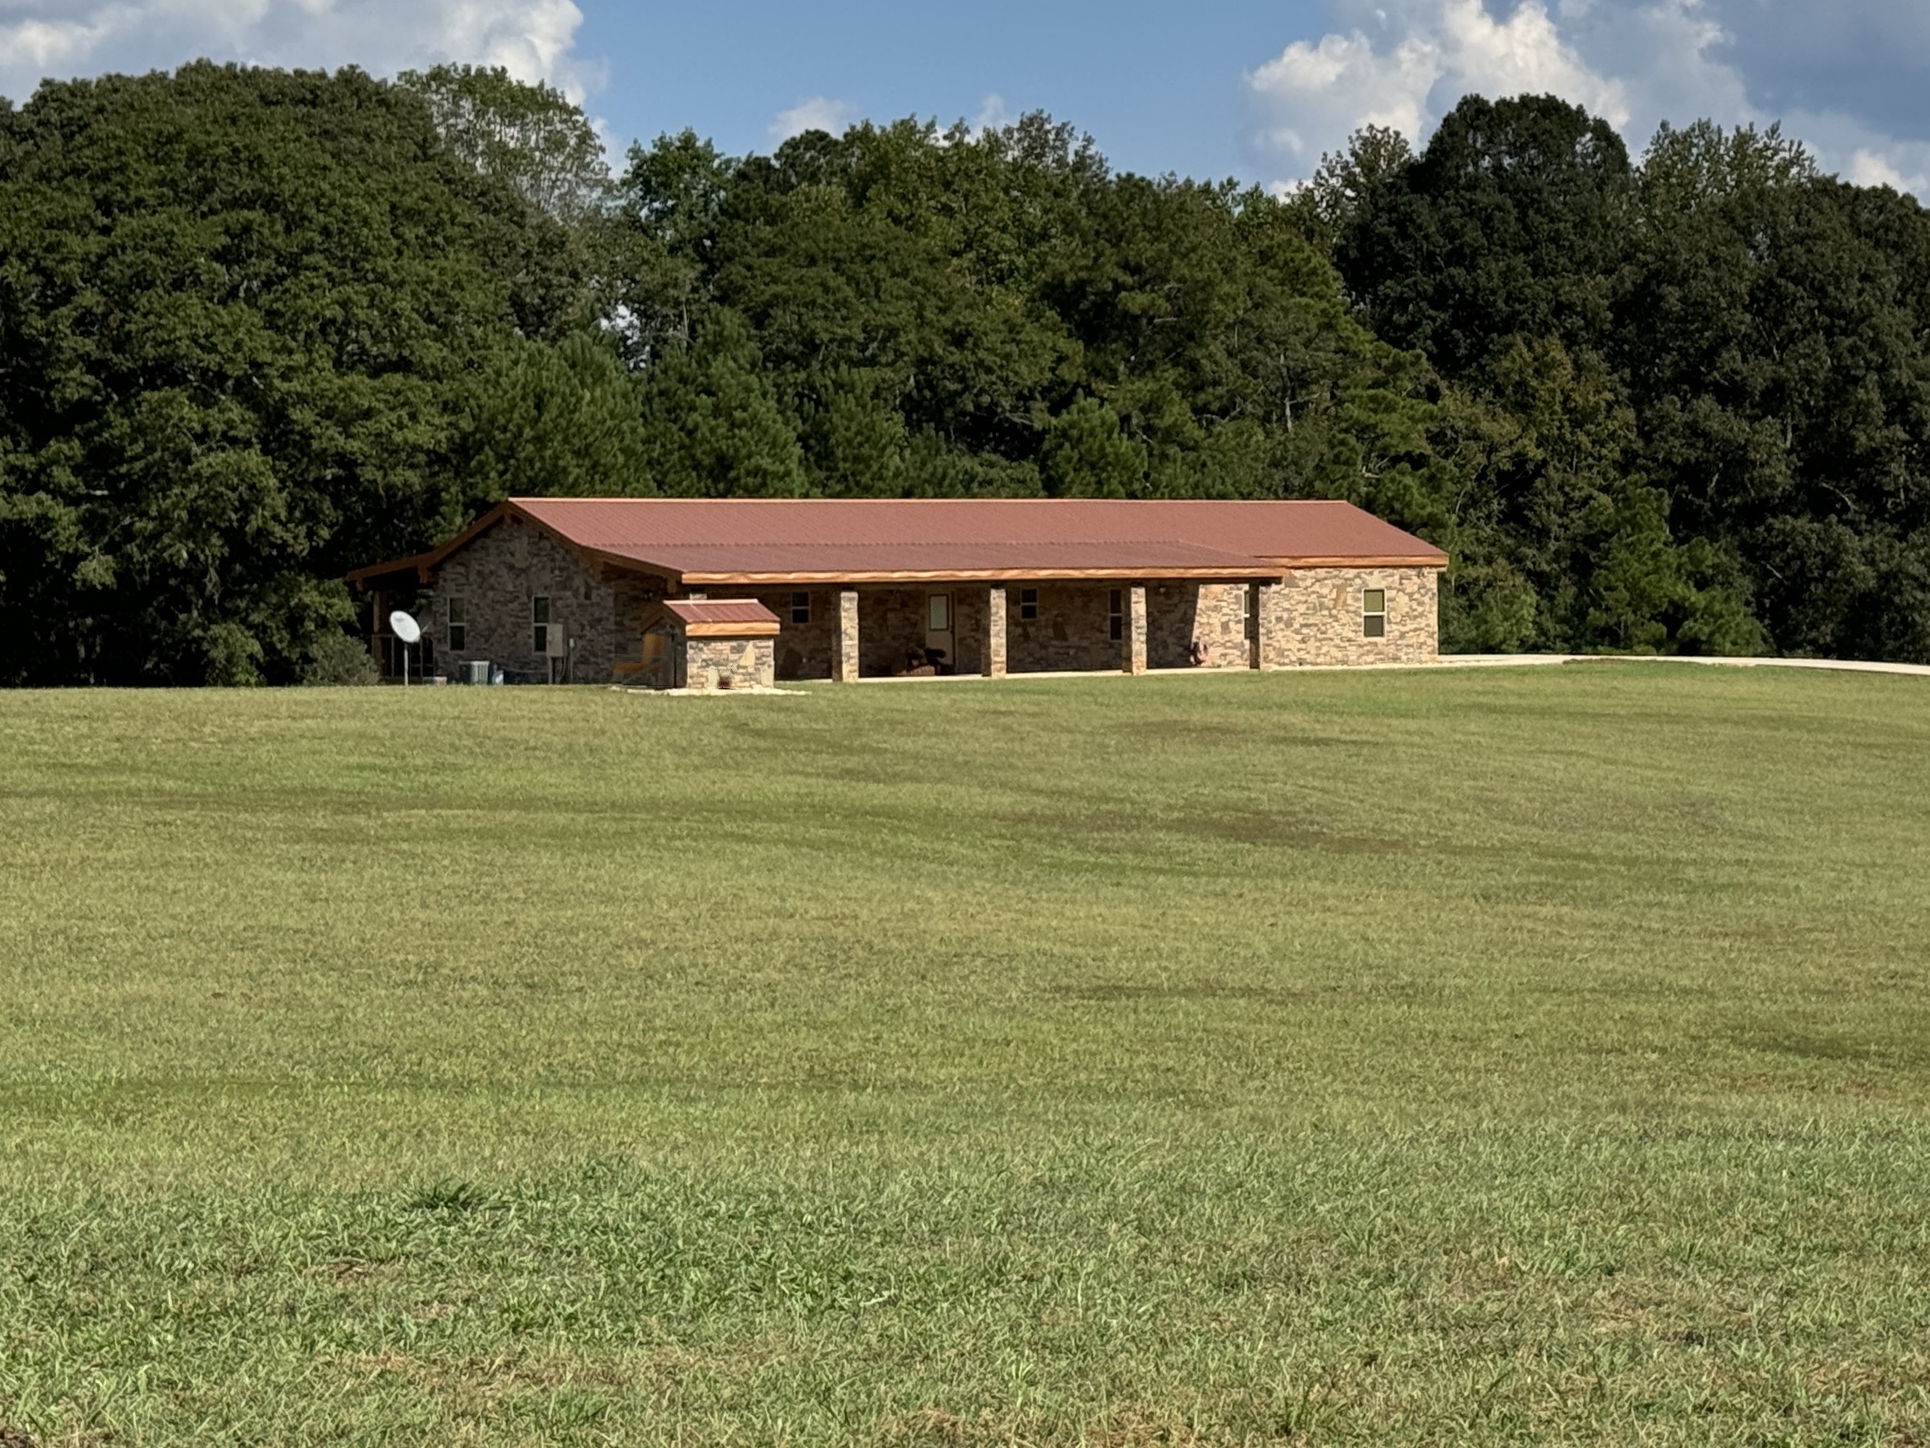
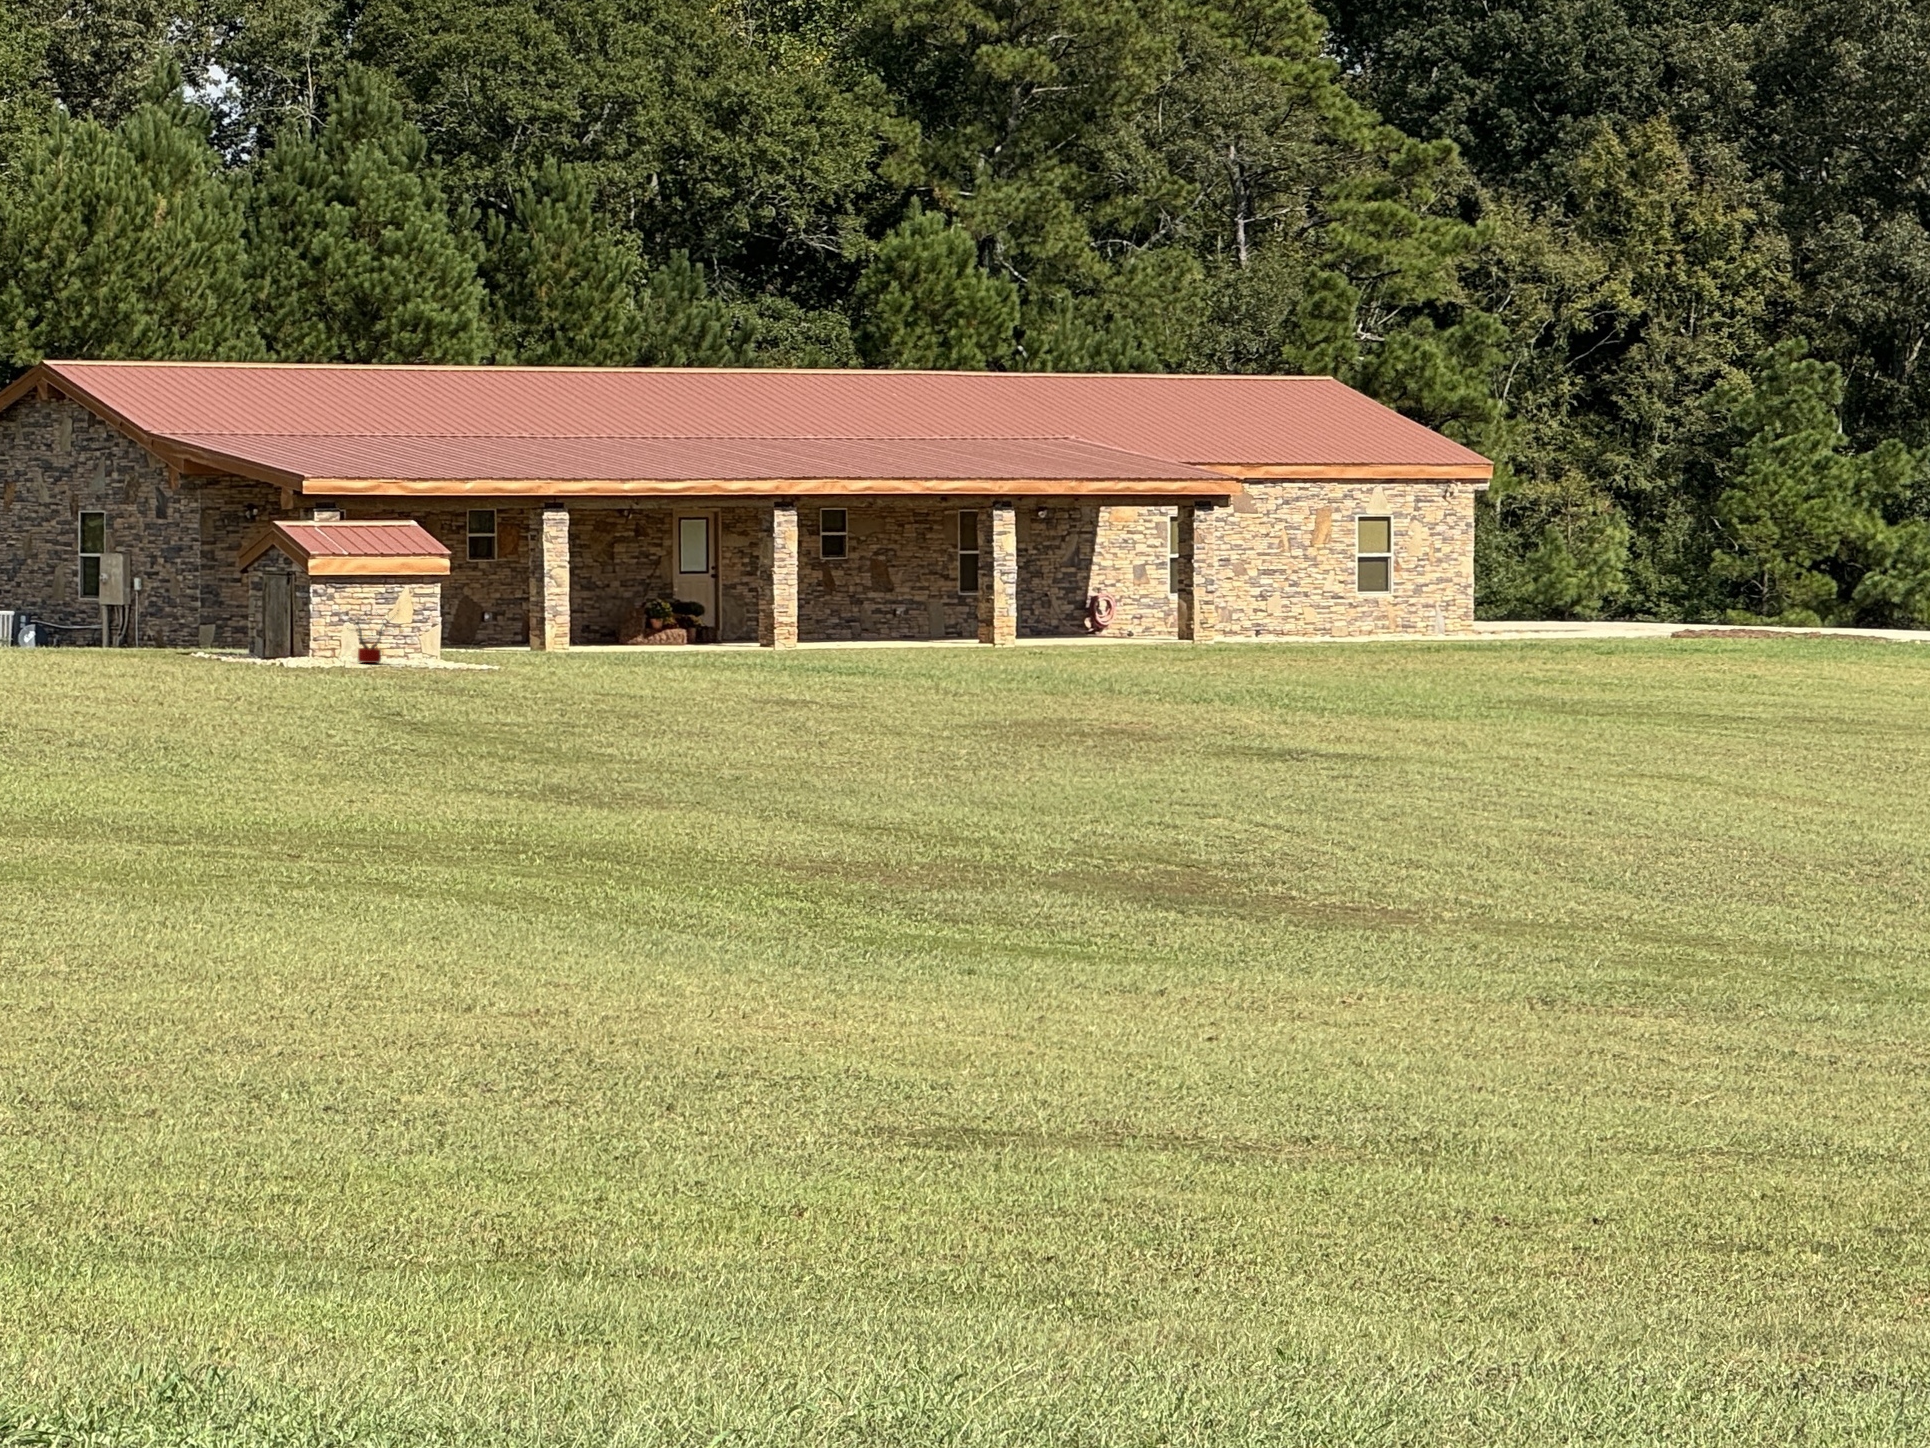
lounge chair: present [613,635,667,684] -> none [187,571,282,654]

